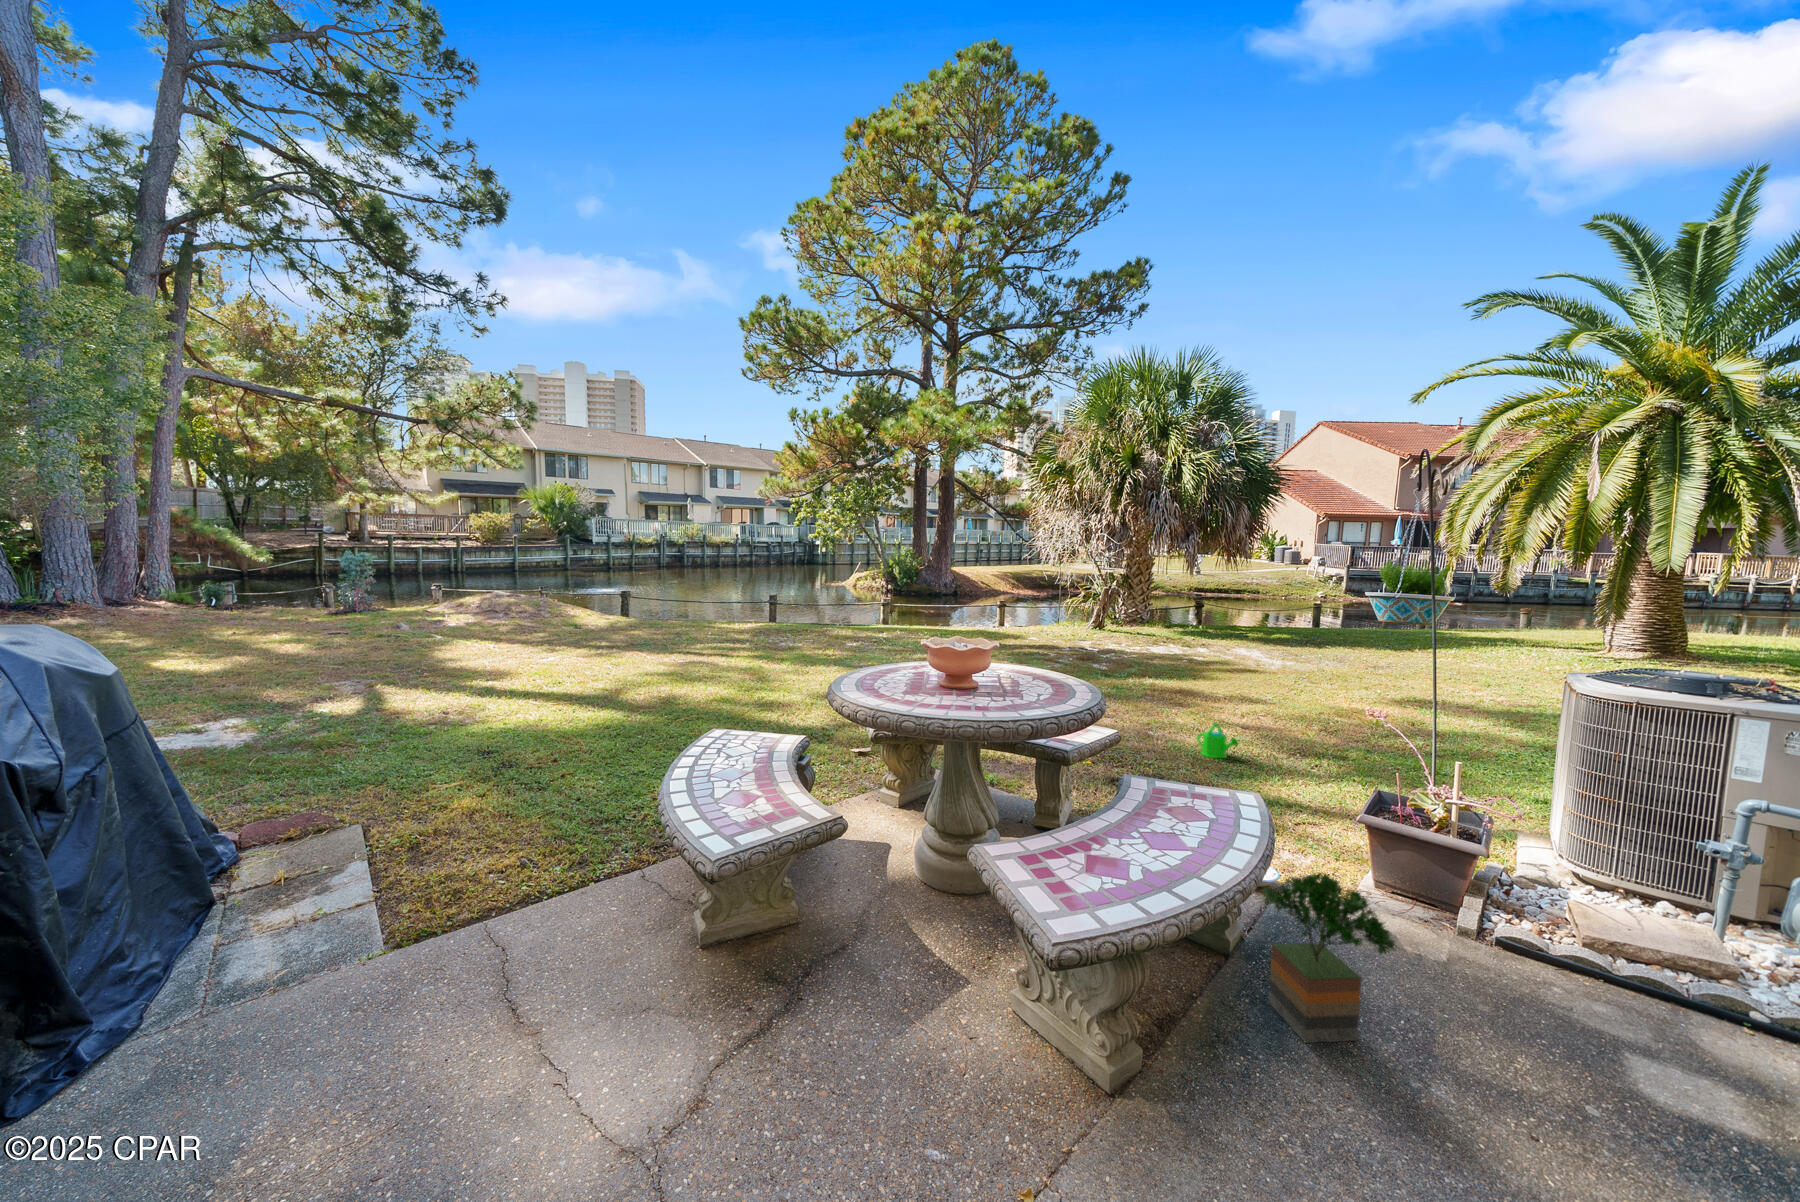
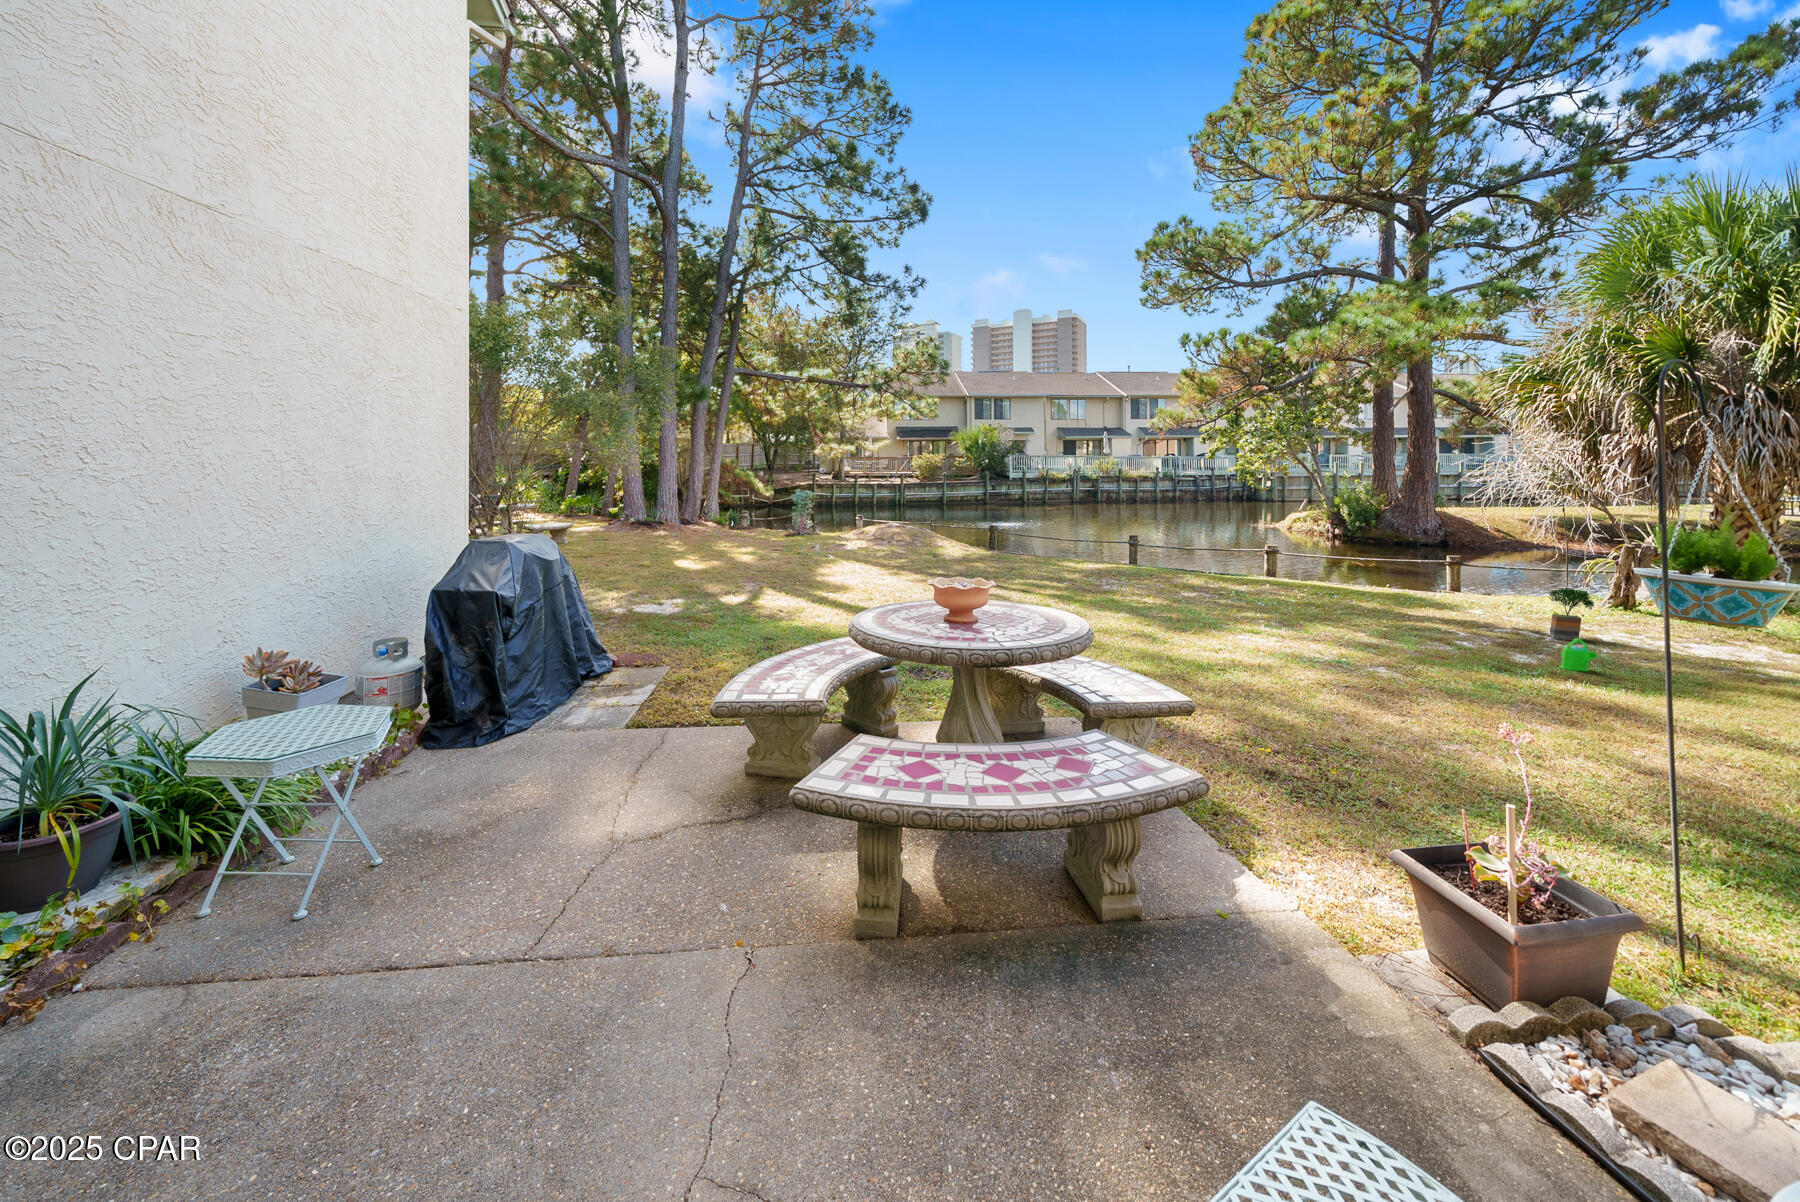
potted tree: present [1262,873,1396,1043] -> present [1549,588,1594,641]

